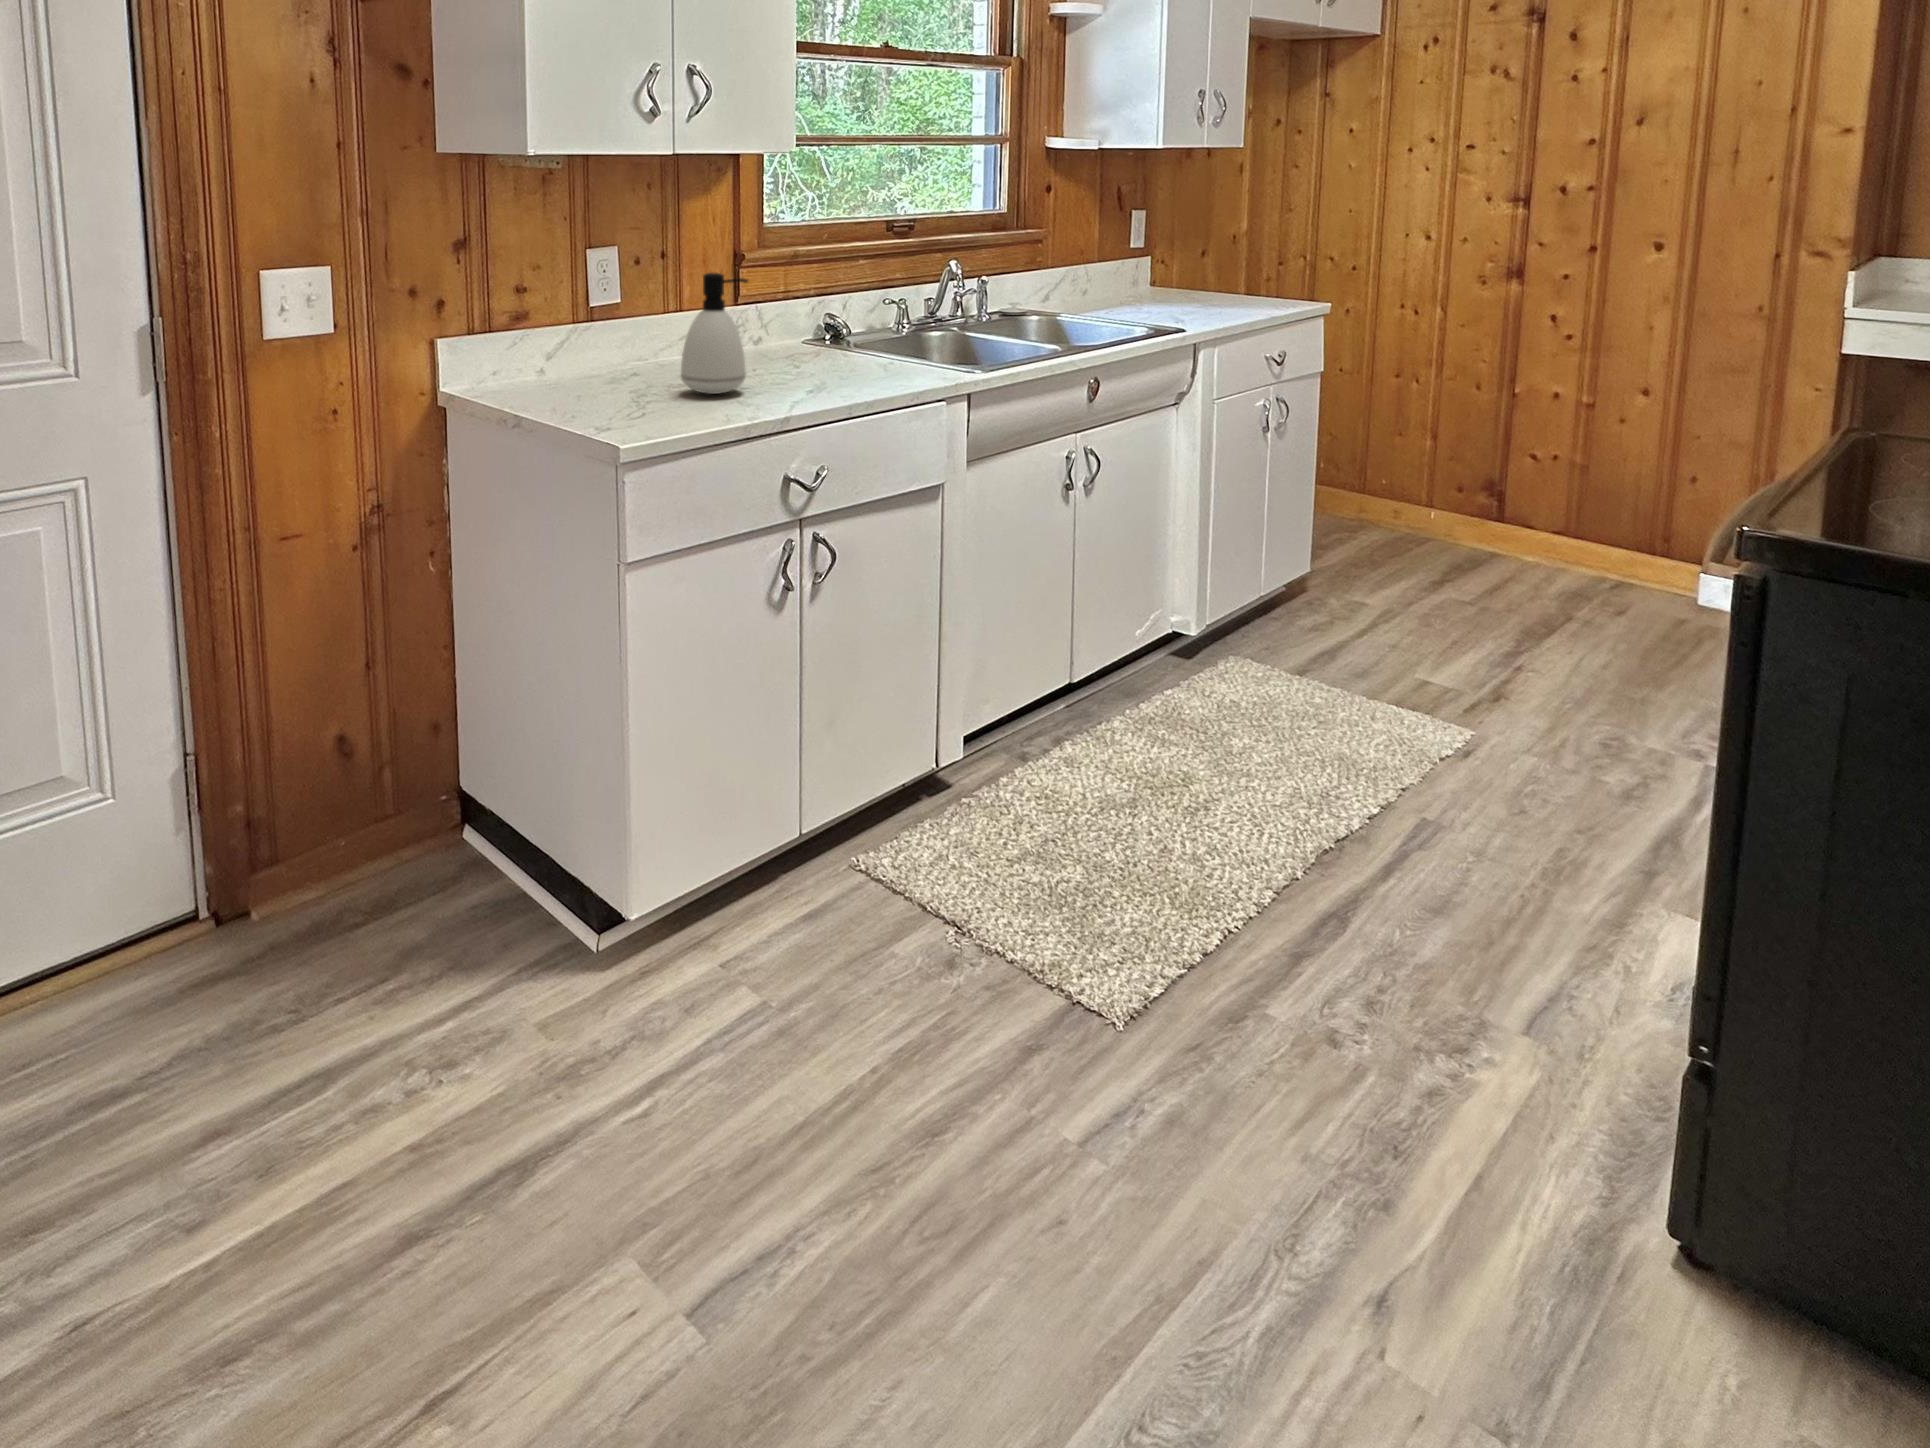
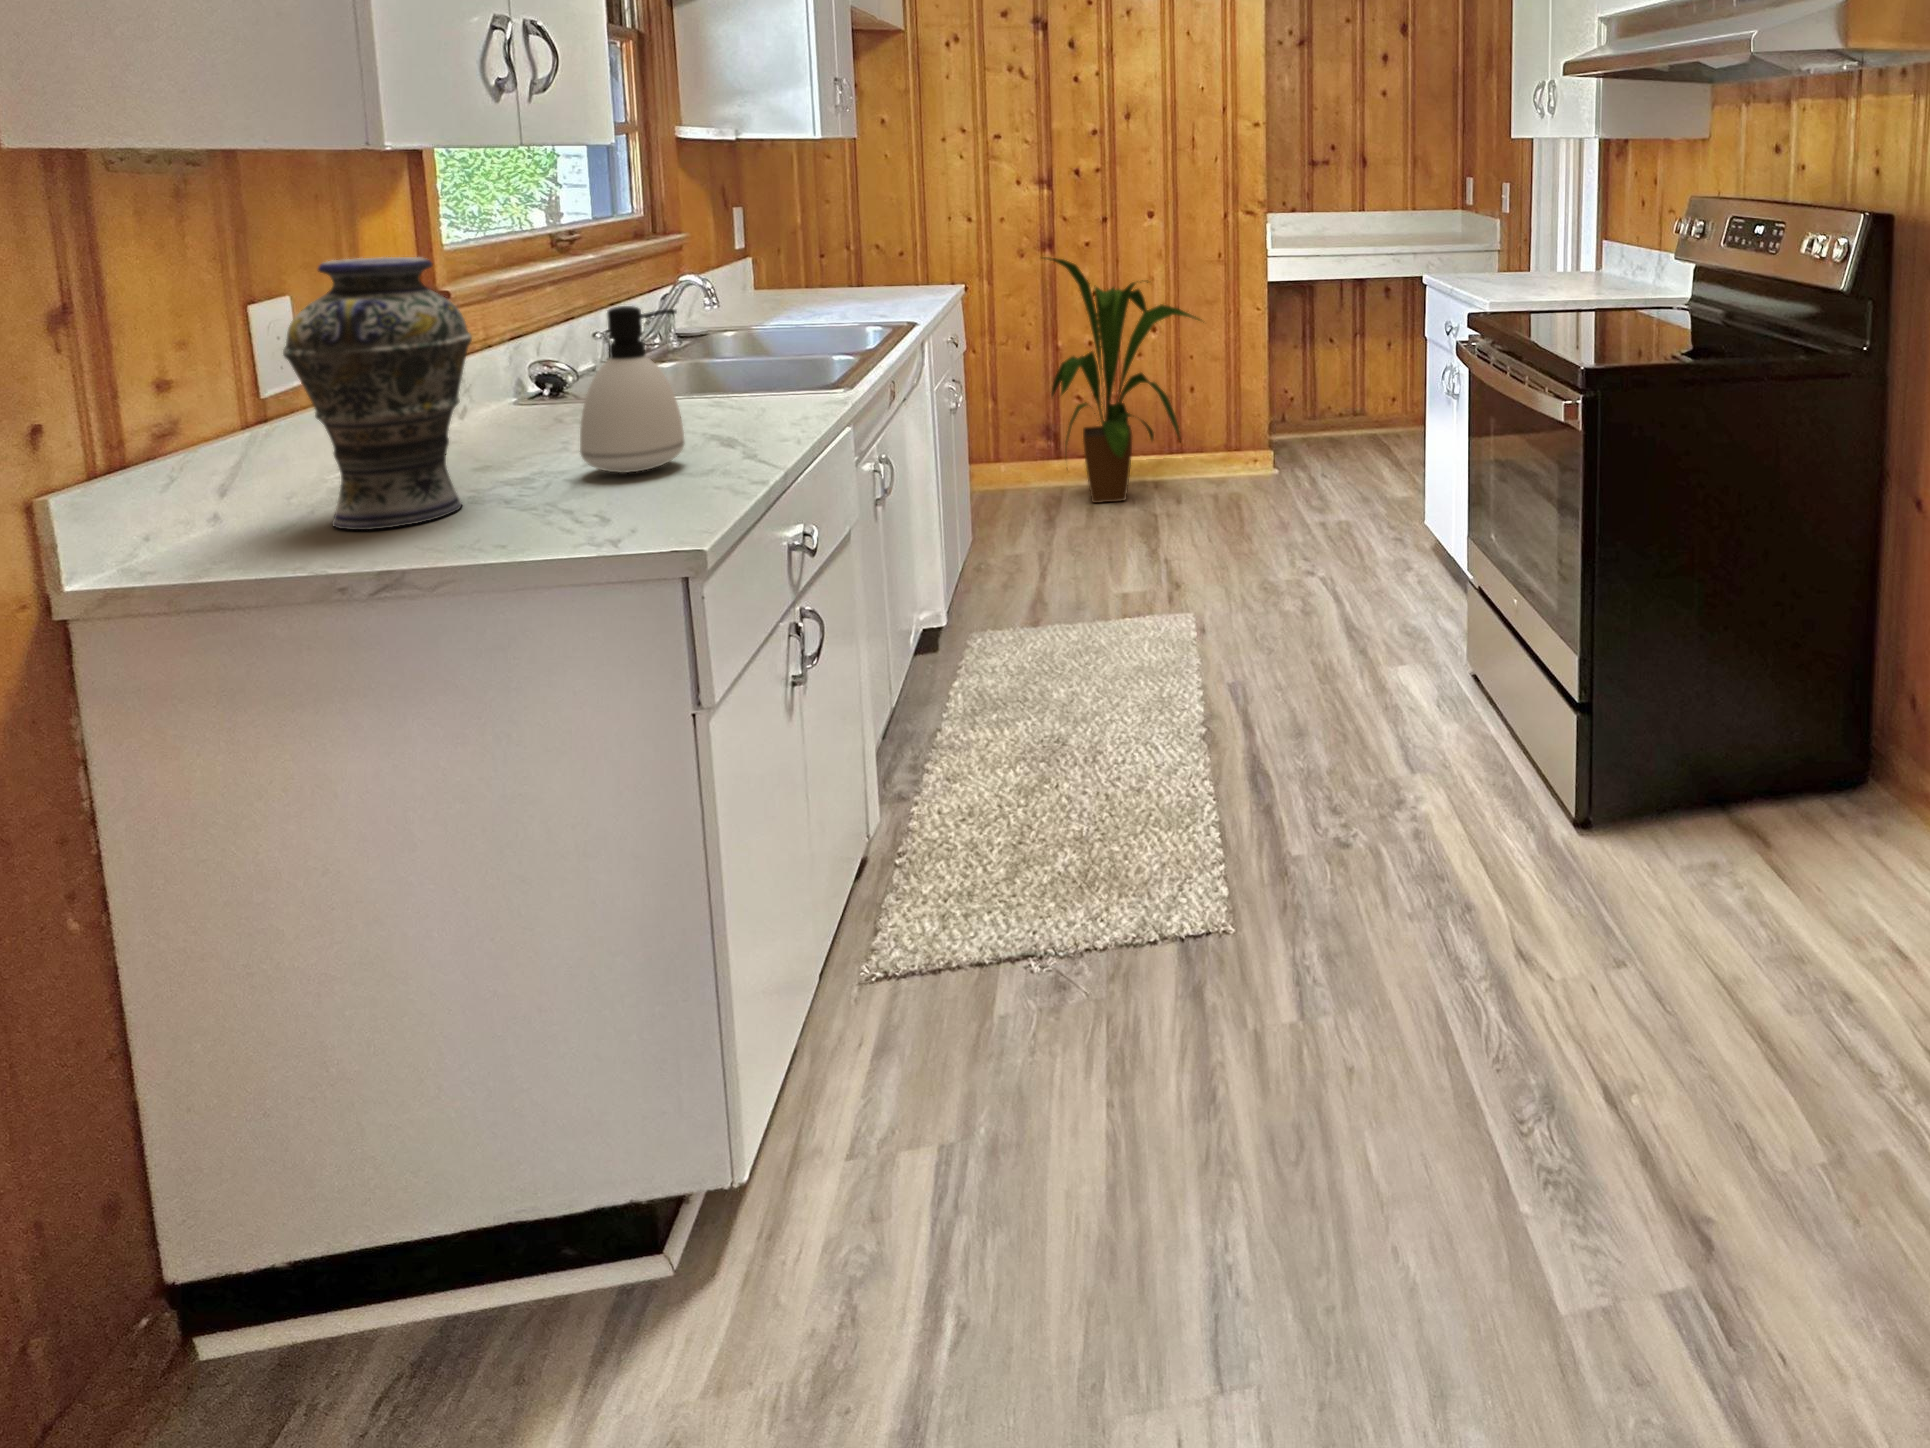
vase: none [533,226,627,395] -> present [283,257,472,530]
house plant: none [1446,285,1706,590] -> present [1045,257,1200,503]

